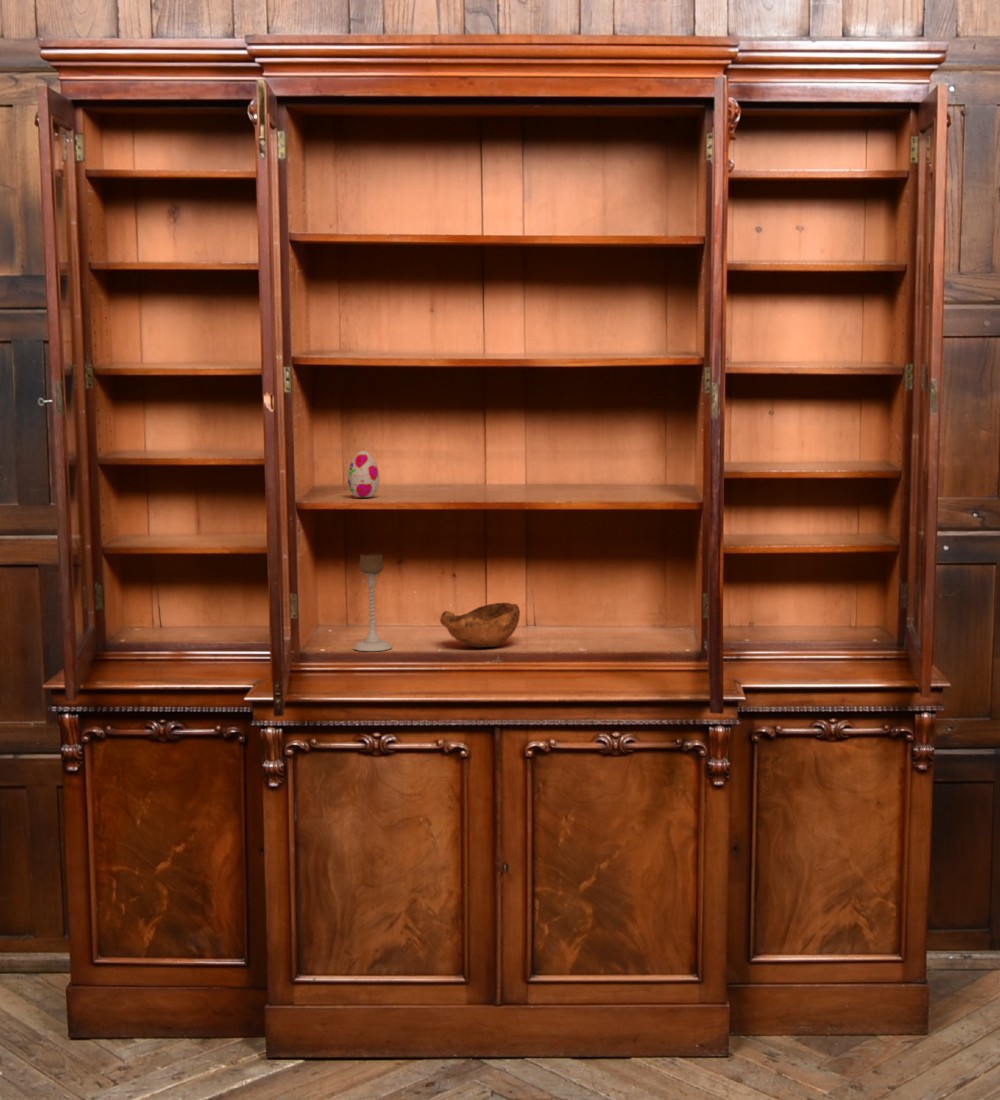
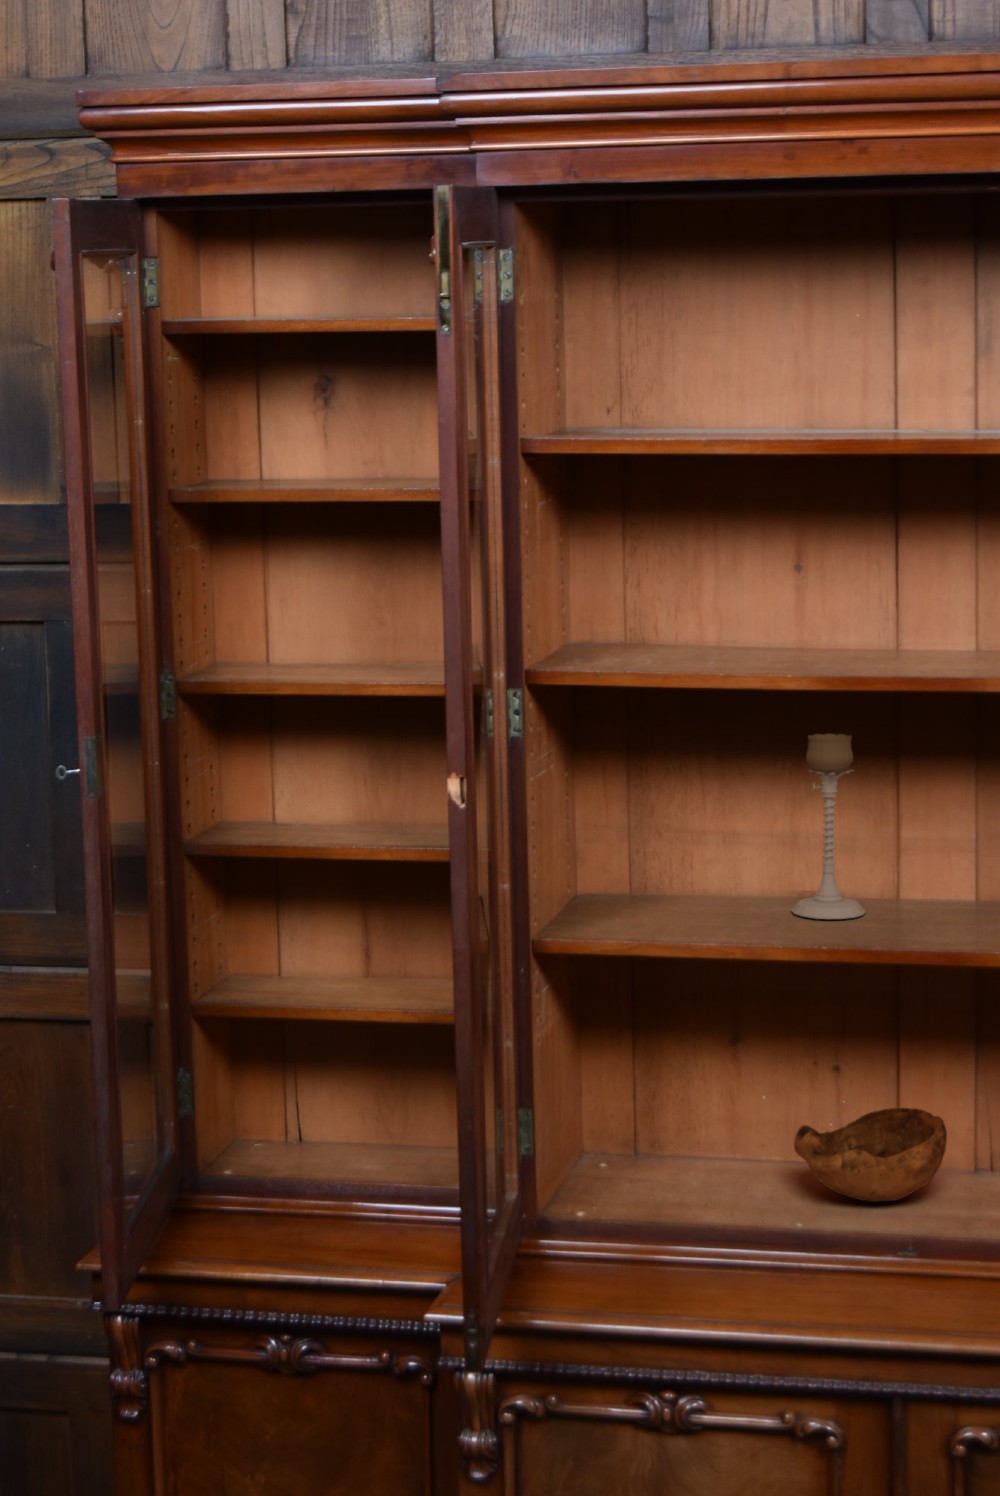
decorative egg: present [347,451,380,498] -> none [626,819,685,906]
candle holder: present [354,553,392,651] -> present [791,734,865,919]

